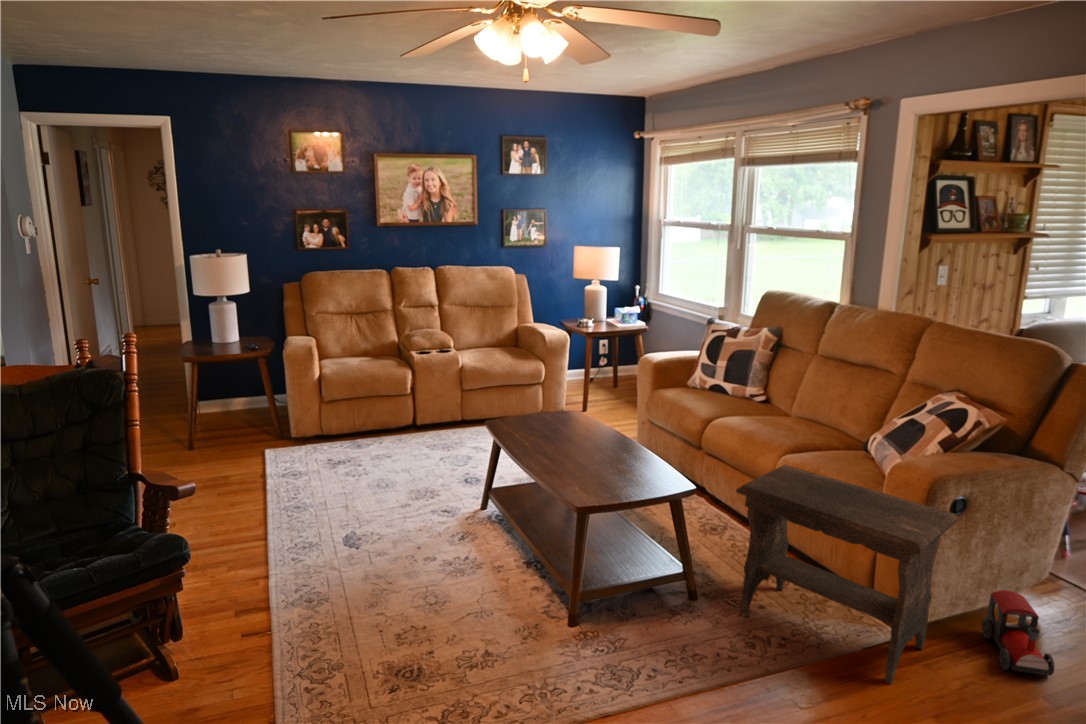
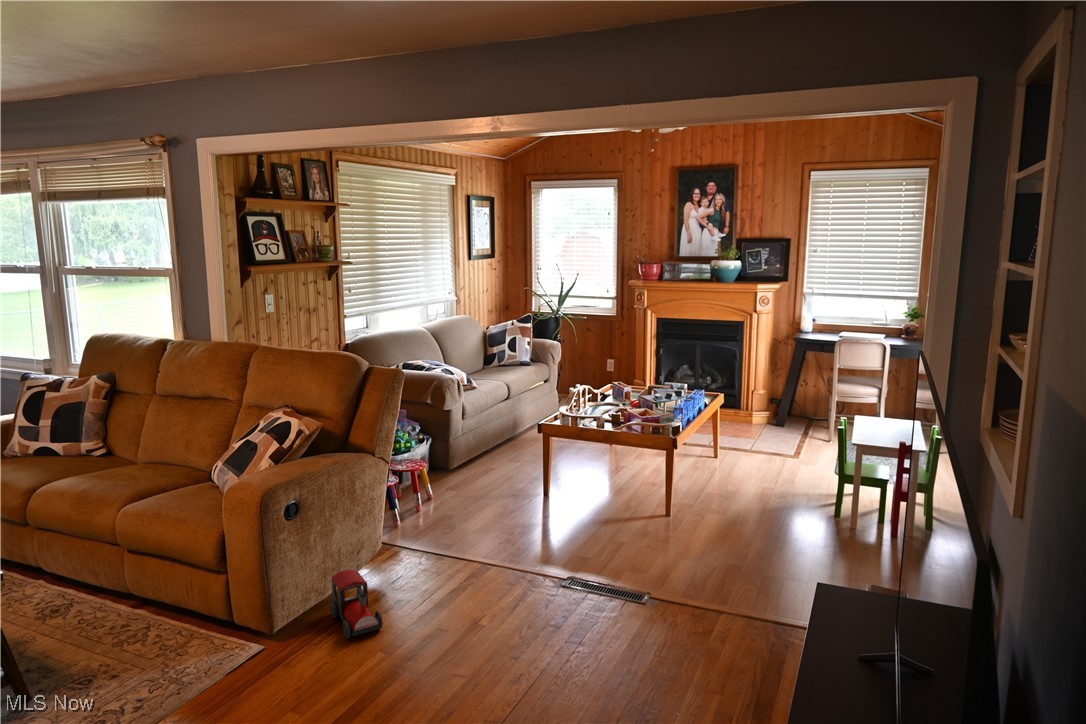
footstool: present [736,465,958,684] -> none [56,517,288,695]

